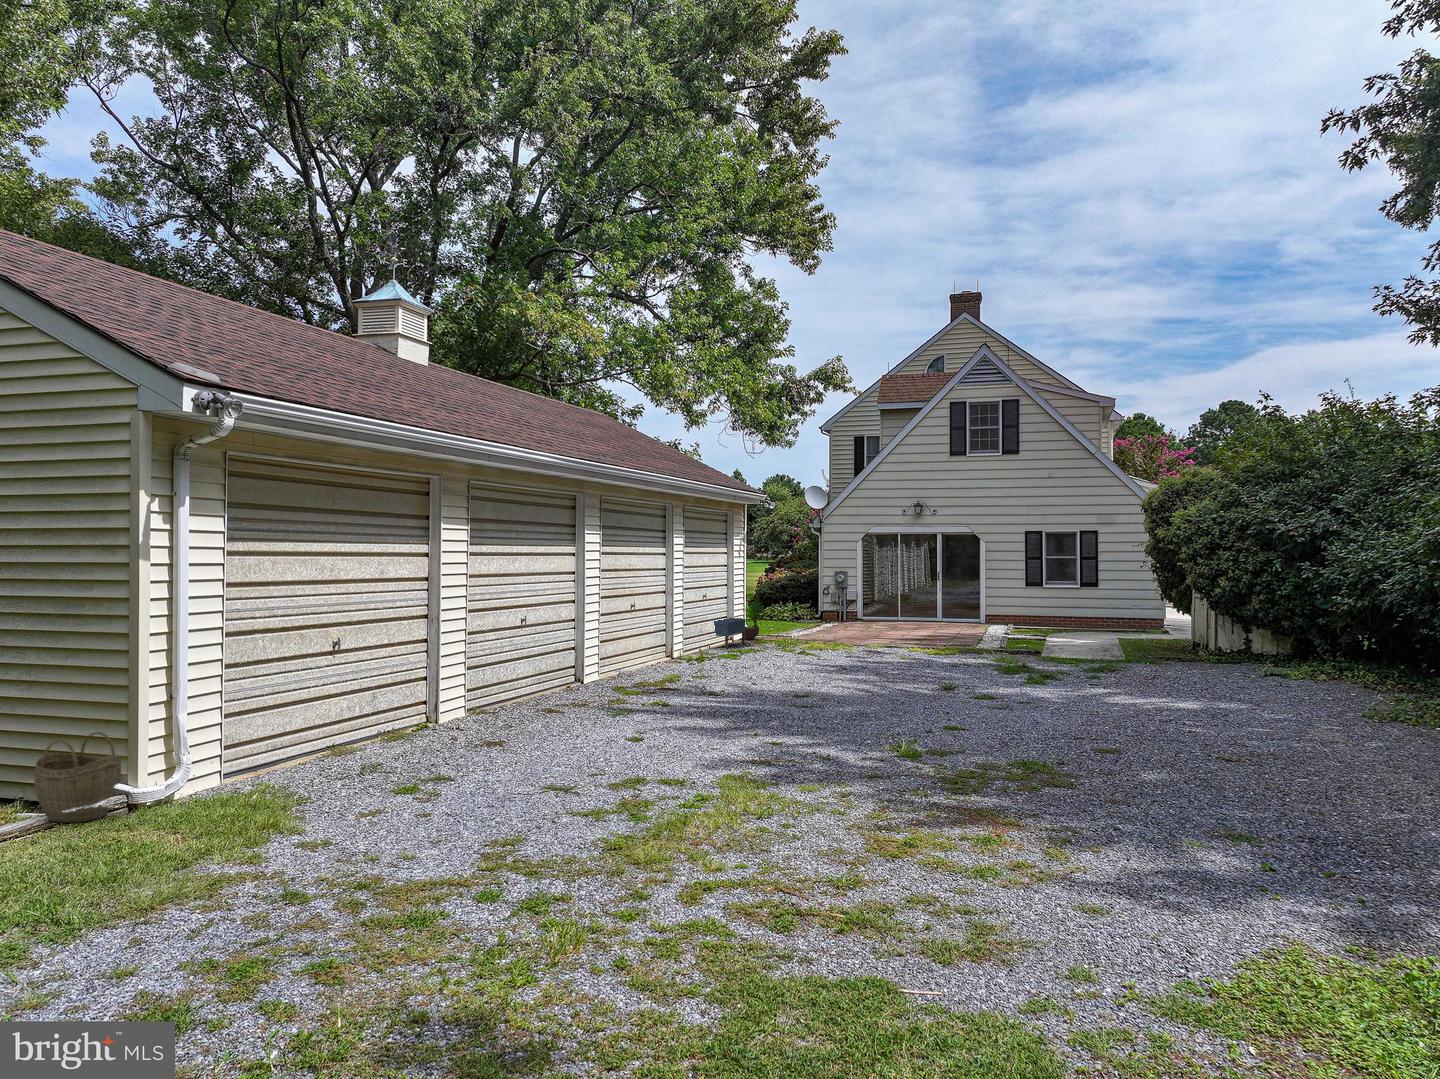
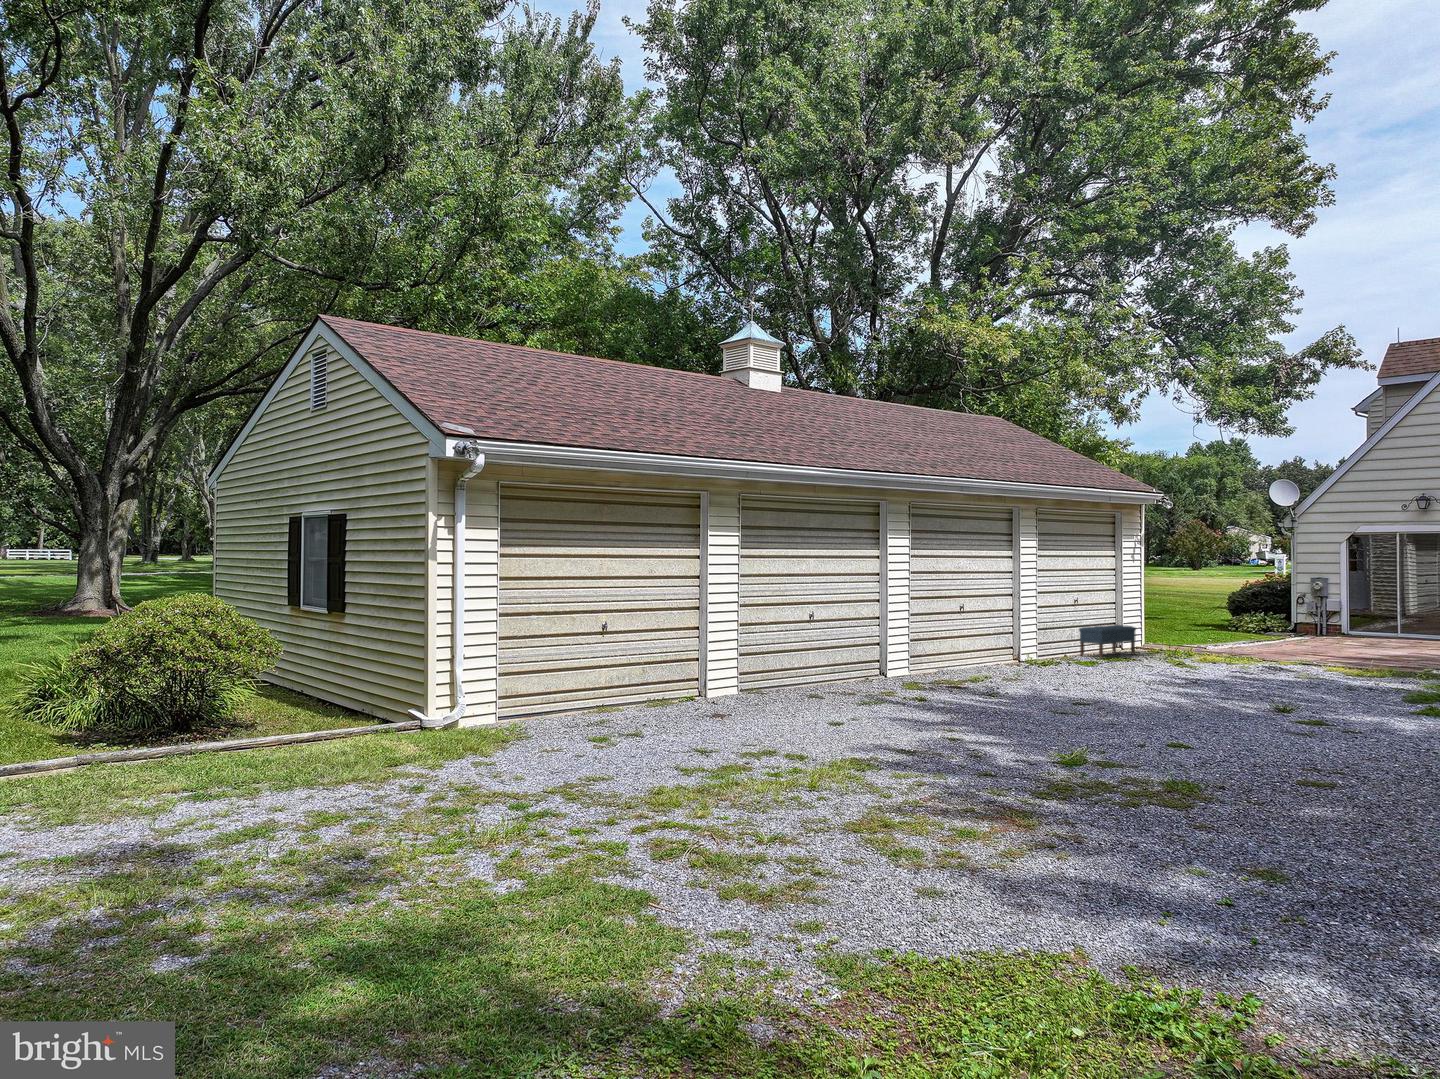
potted tree: present [745,602,764,640] -> none [1140,606,1170,650]
woven basket: present [34,732,121,823] -> none [375,675,421,734]

